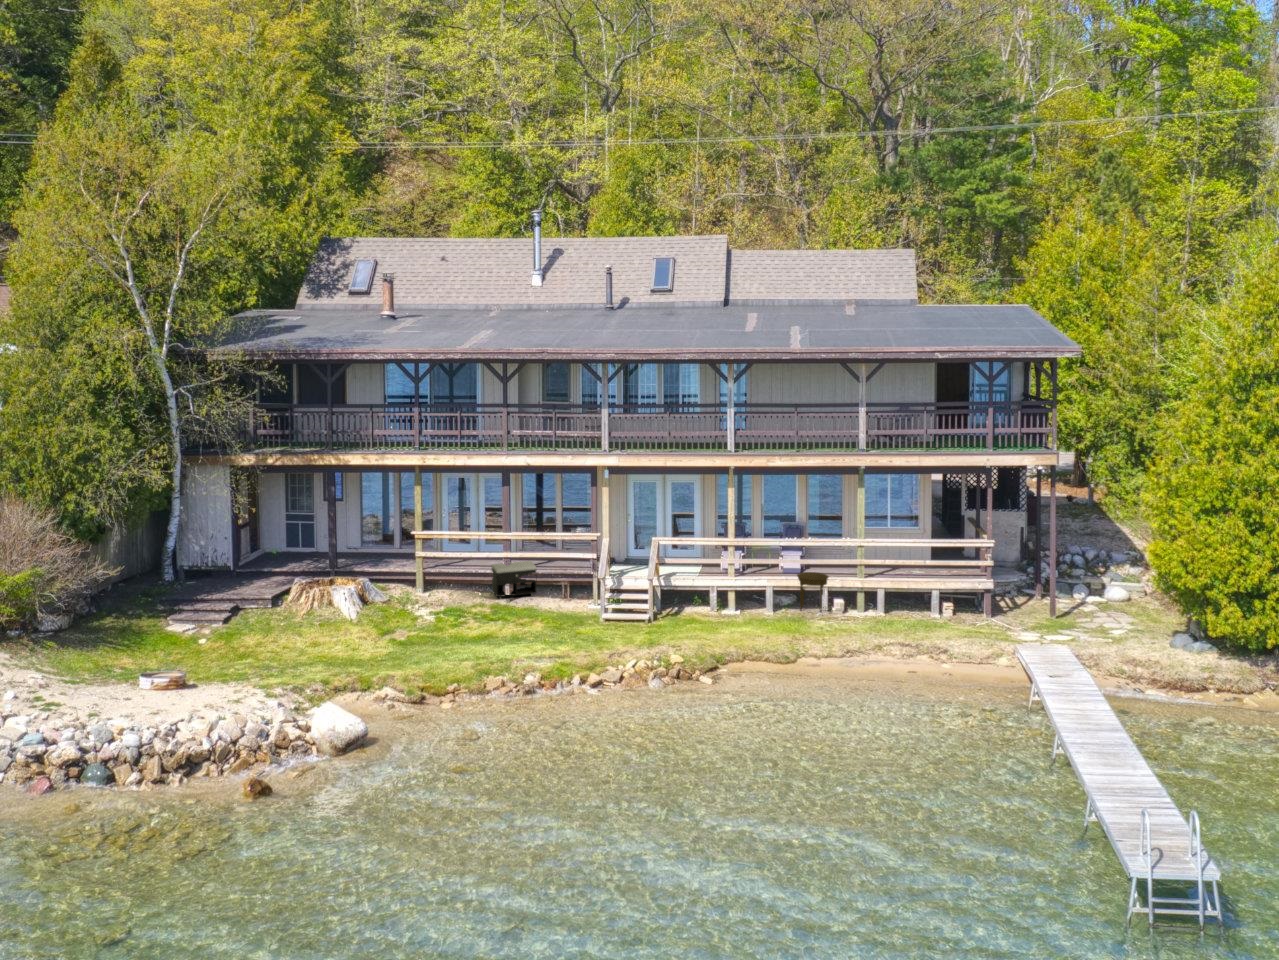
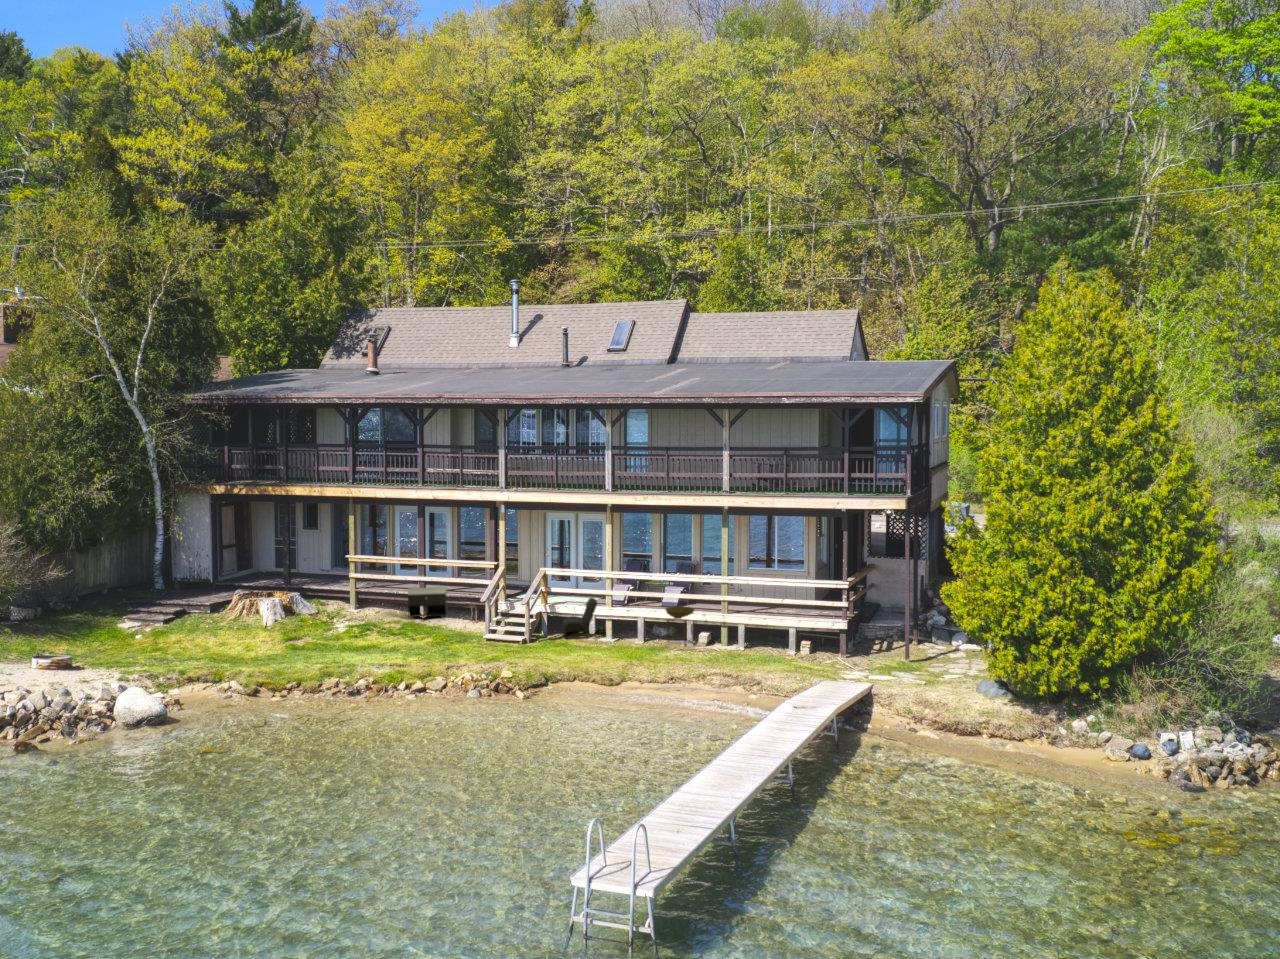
lounge chair: none [681,567,724,613] -> present [563,598,597,639]

